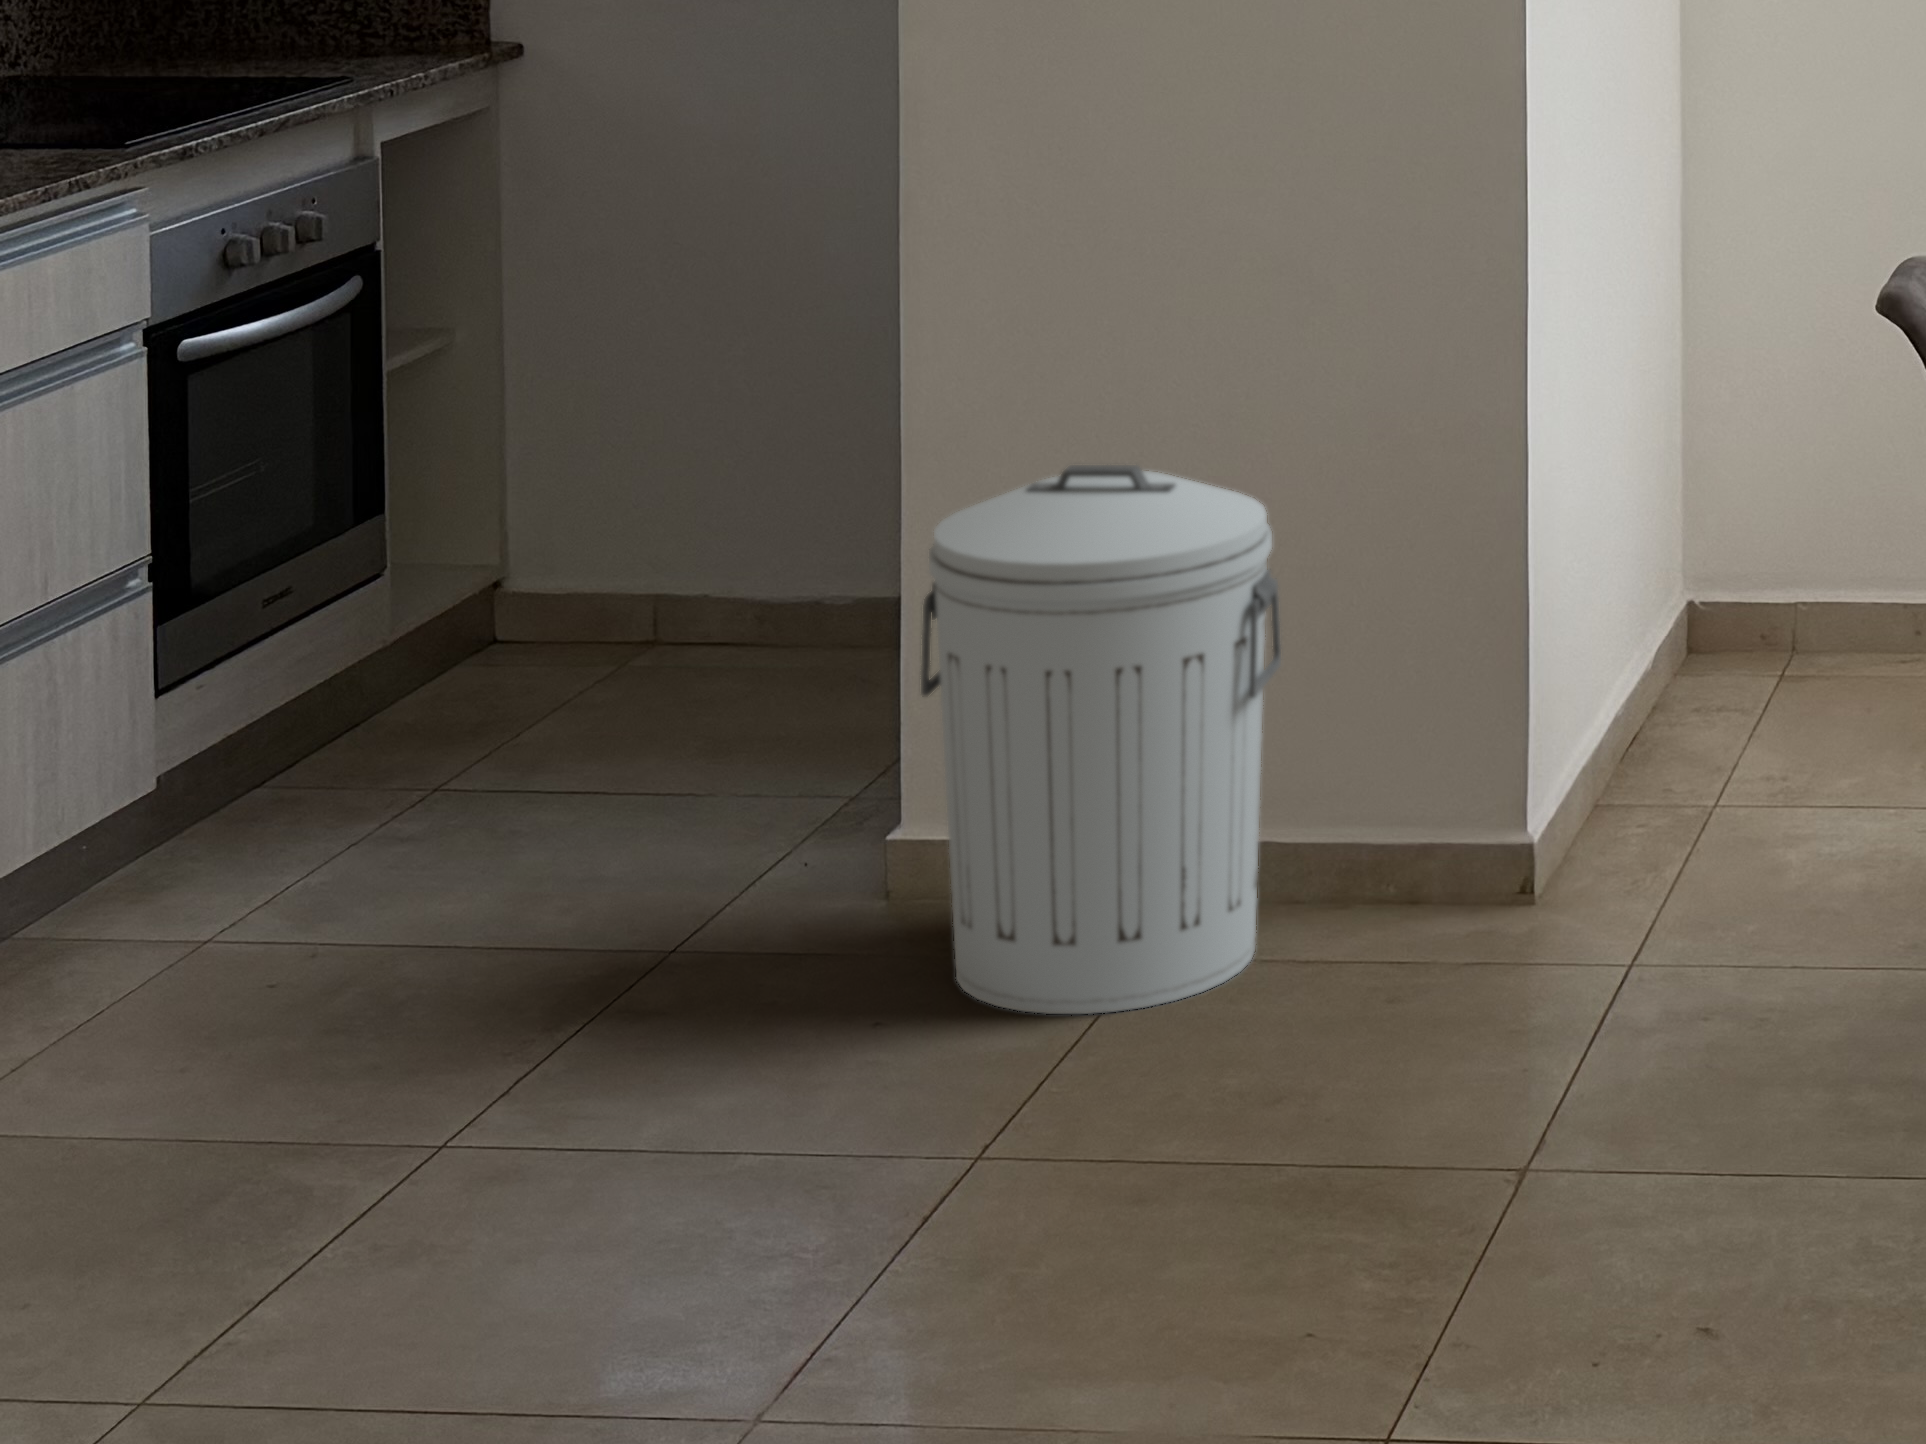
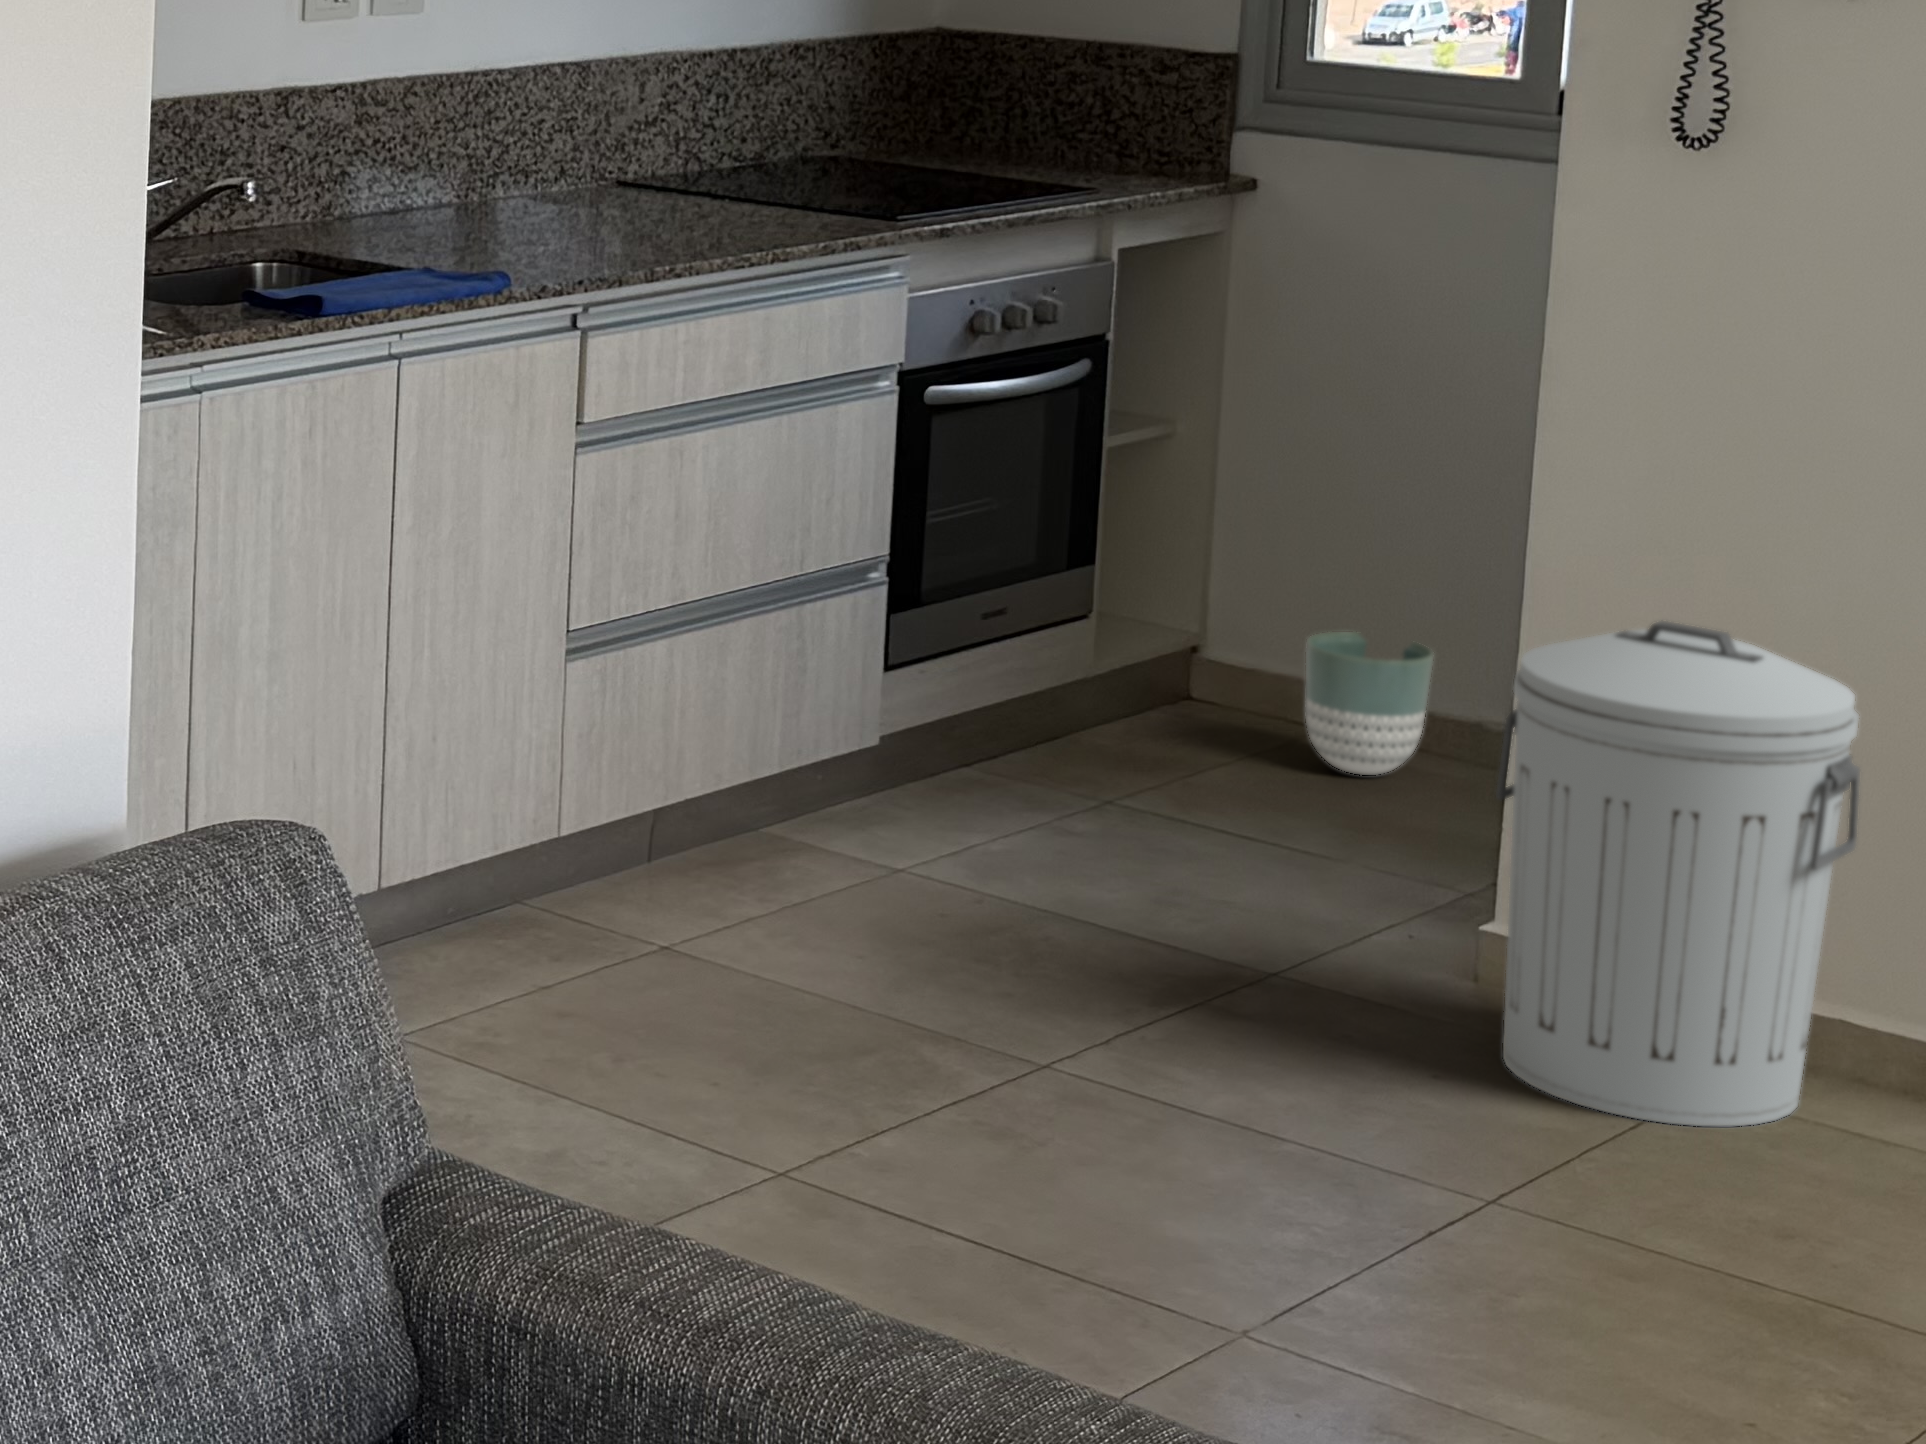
planter: none [636,525,774,686] -> present [1305,632,1433,775]

